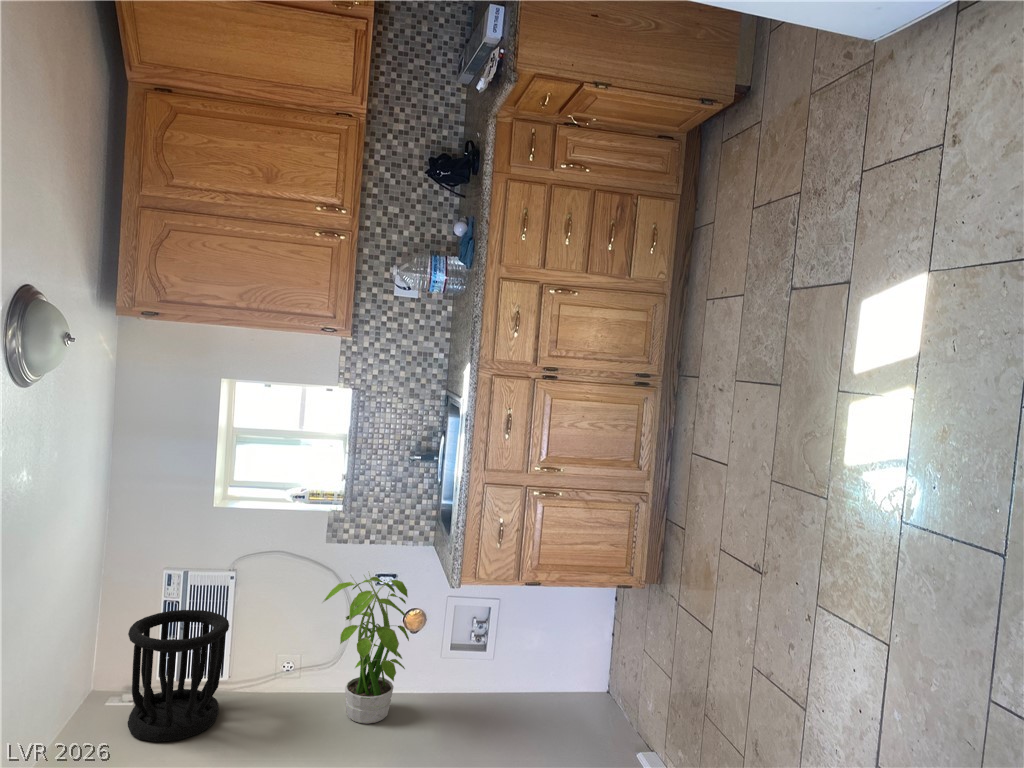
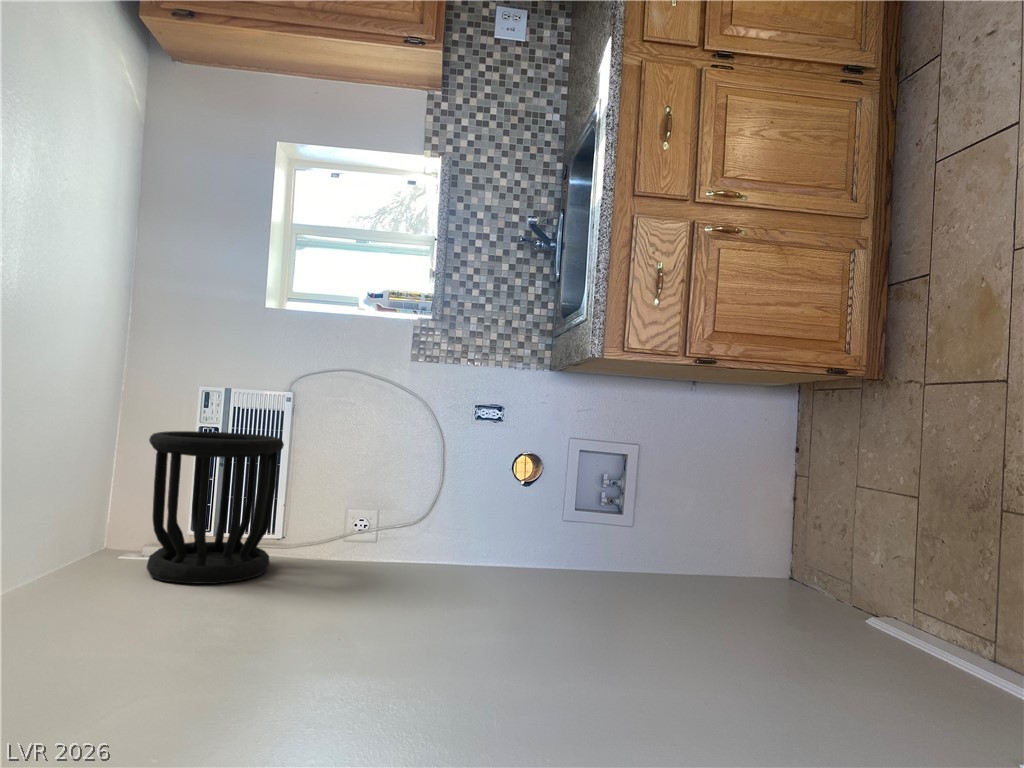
potted plant: present [322,573,409,724] -> none [406,385,526,585]

